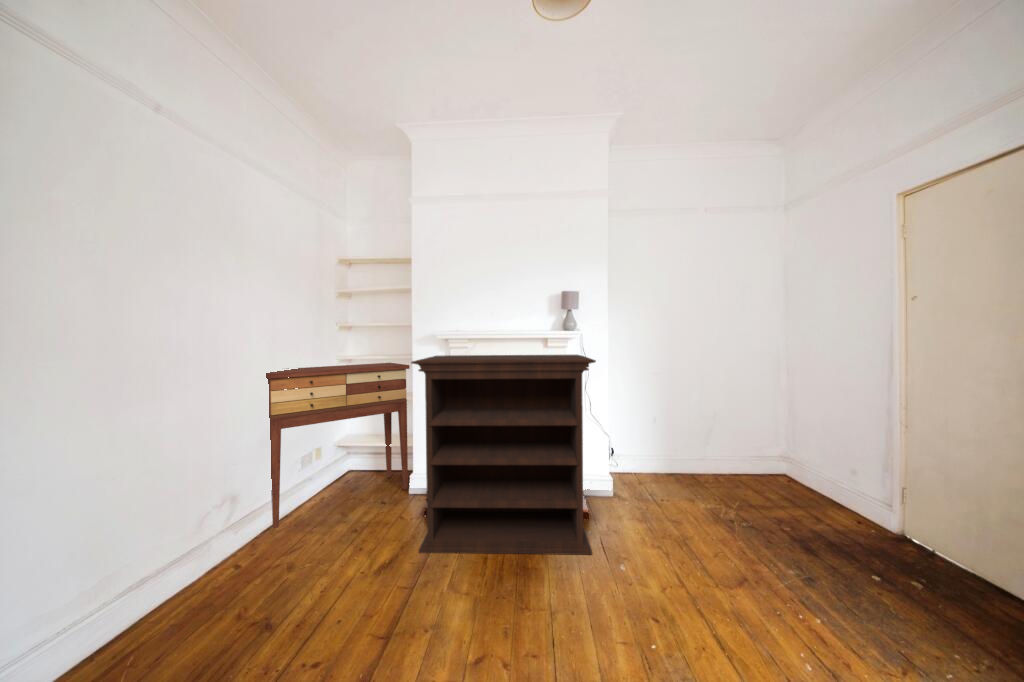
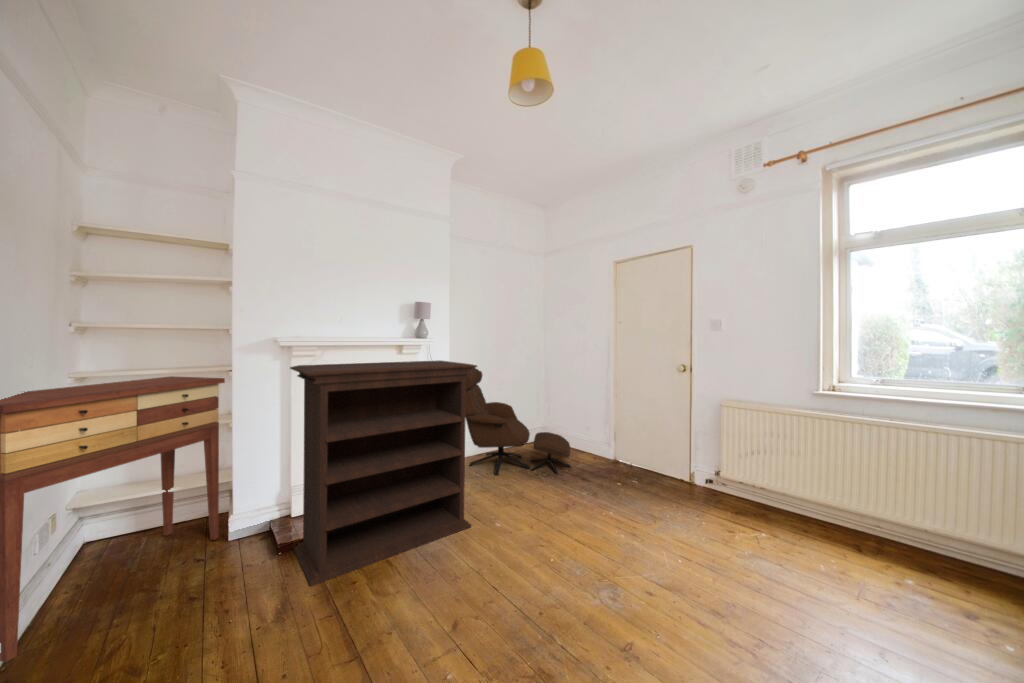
lounge chair: none [634,365,805,527] -> present [465,368,571,475]

